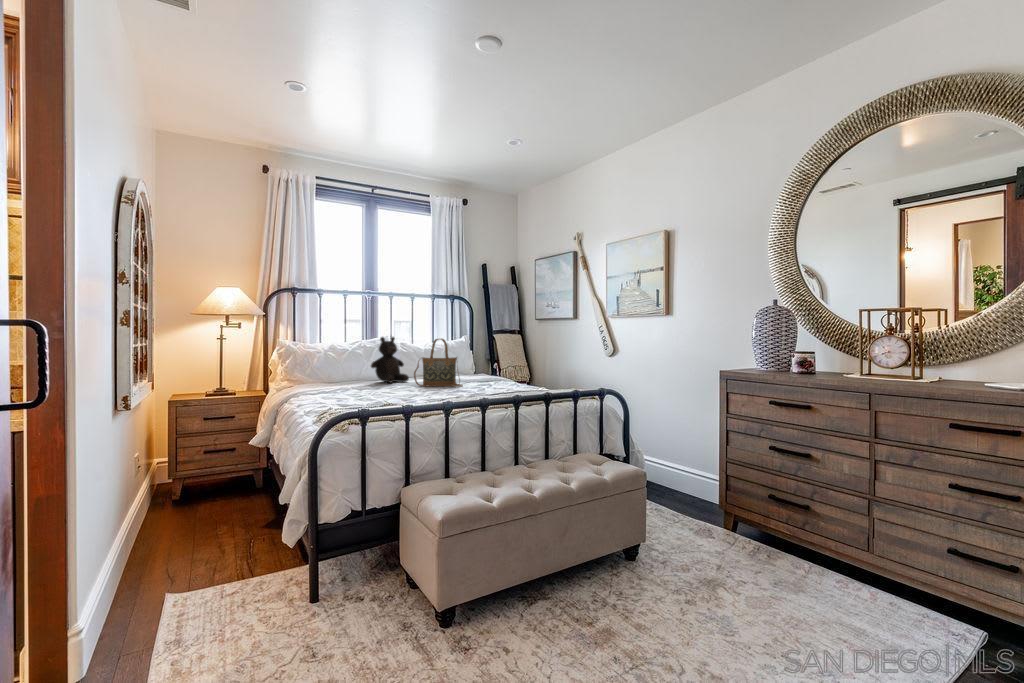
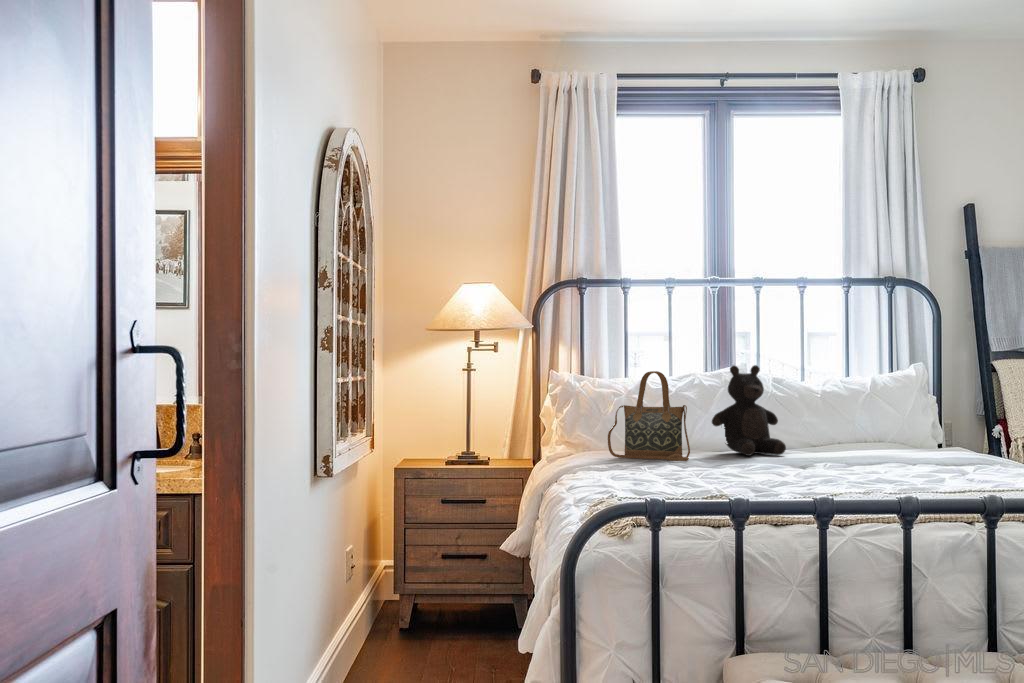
handbag: present [414,339,463,387] -> present [608,371,690,461]

